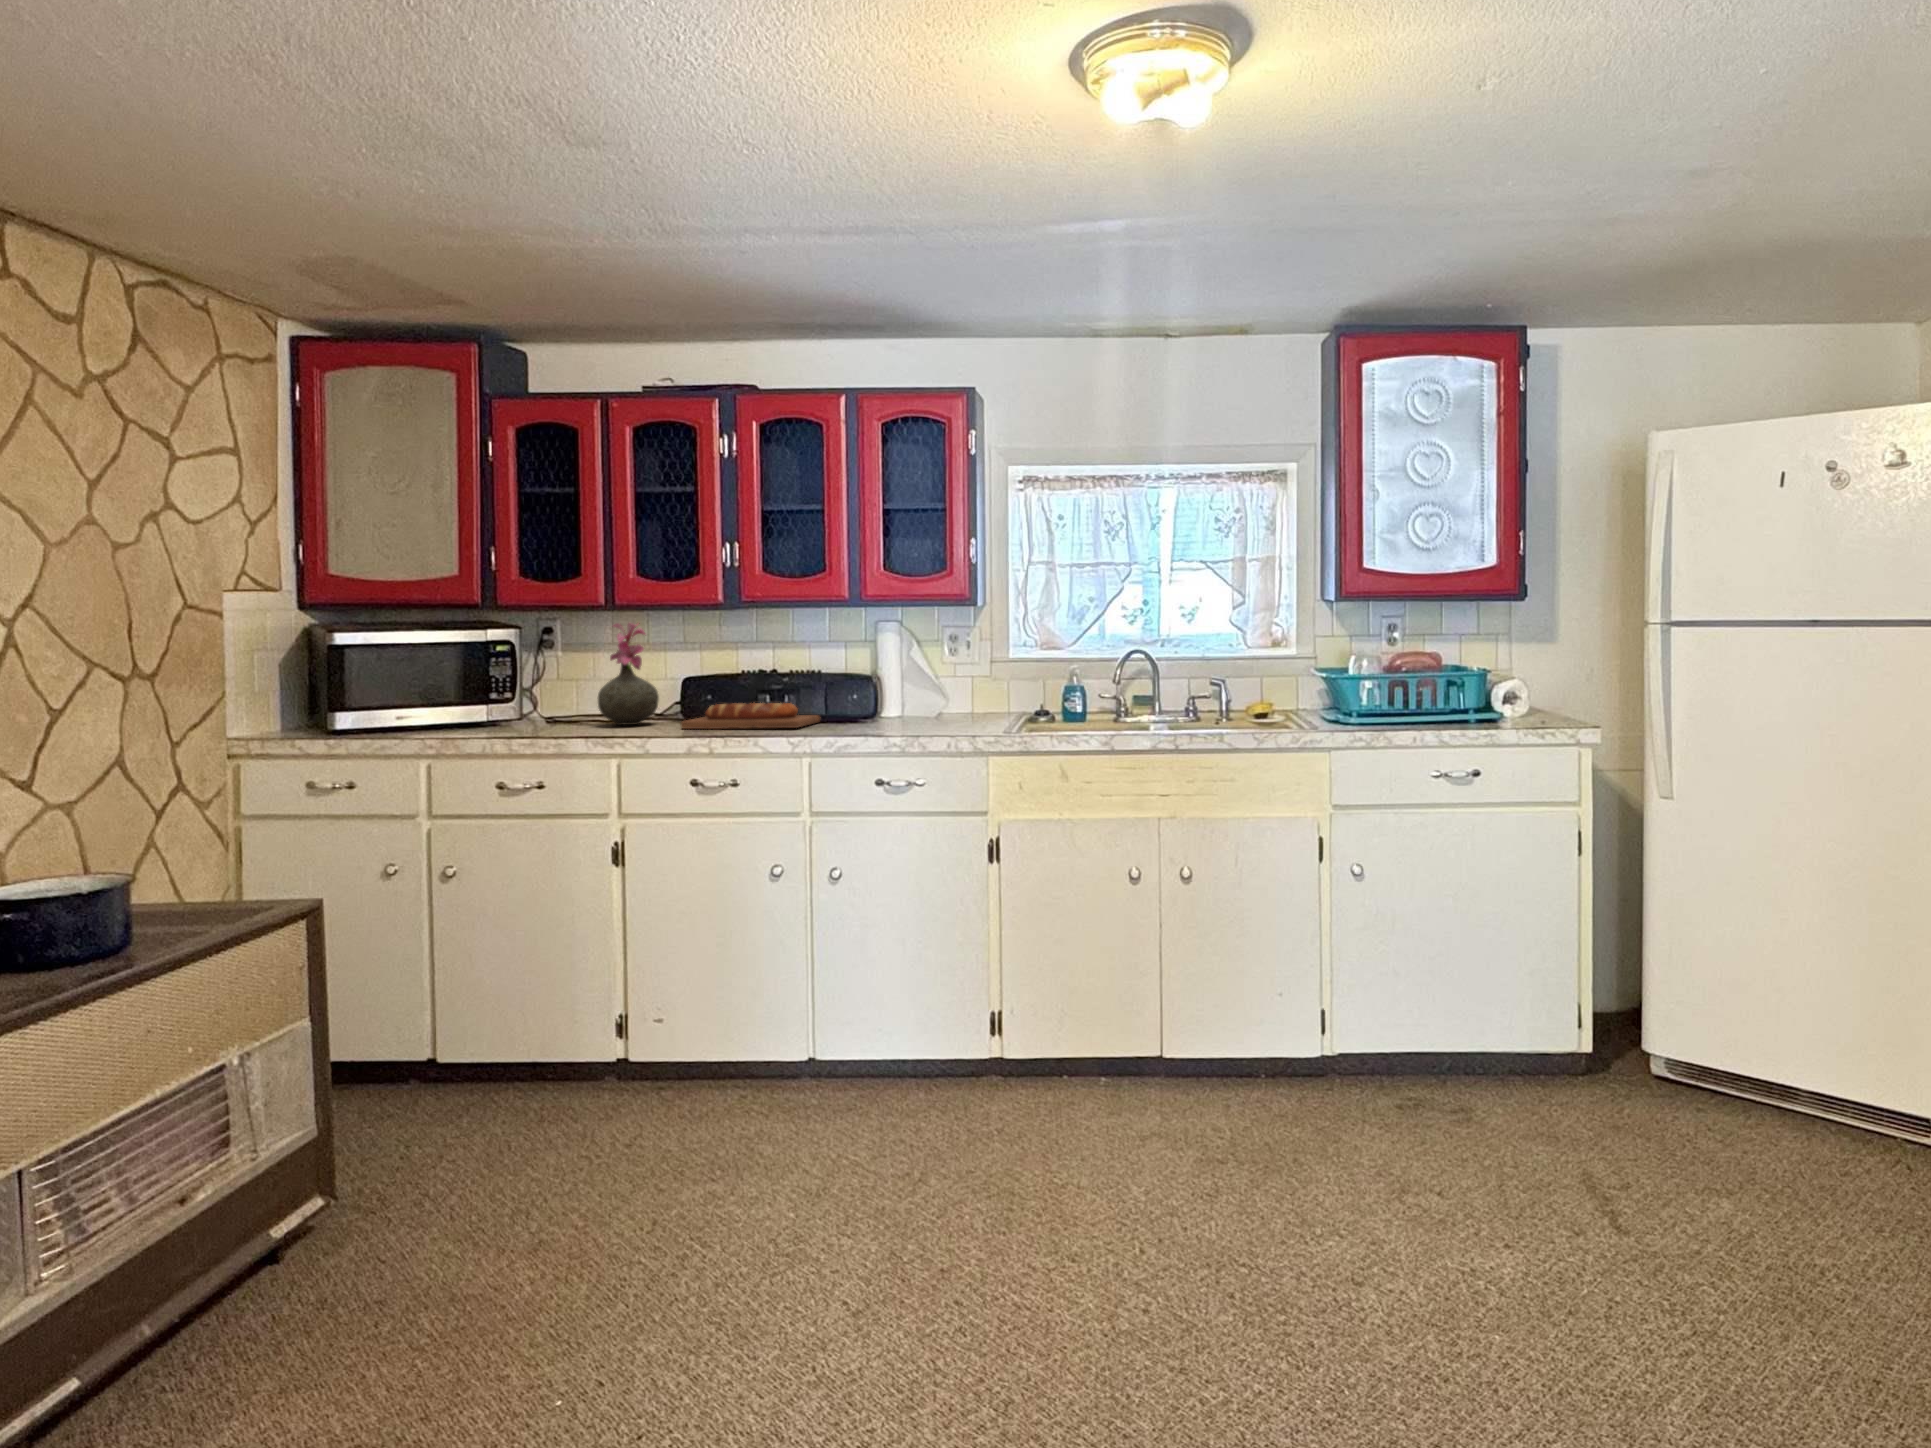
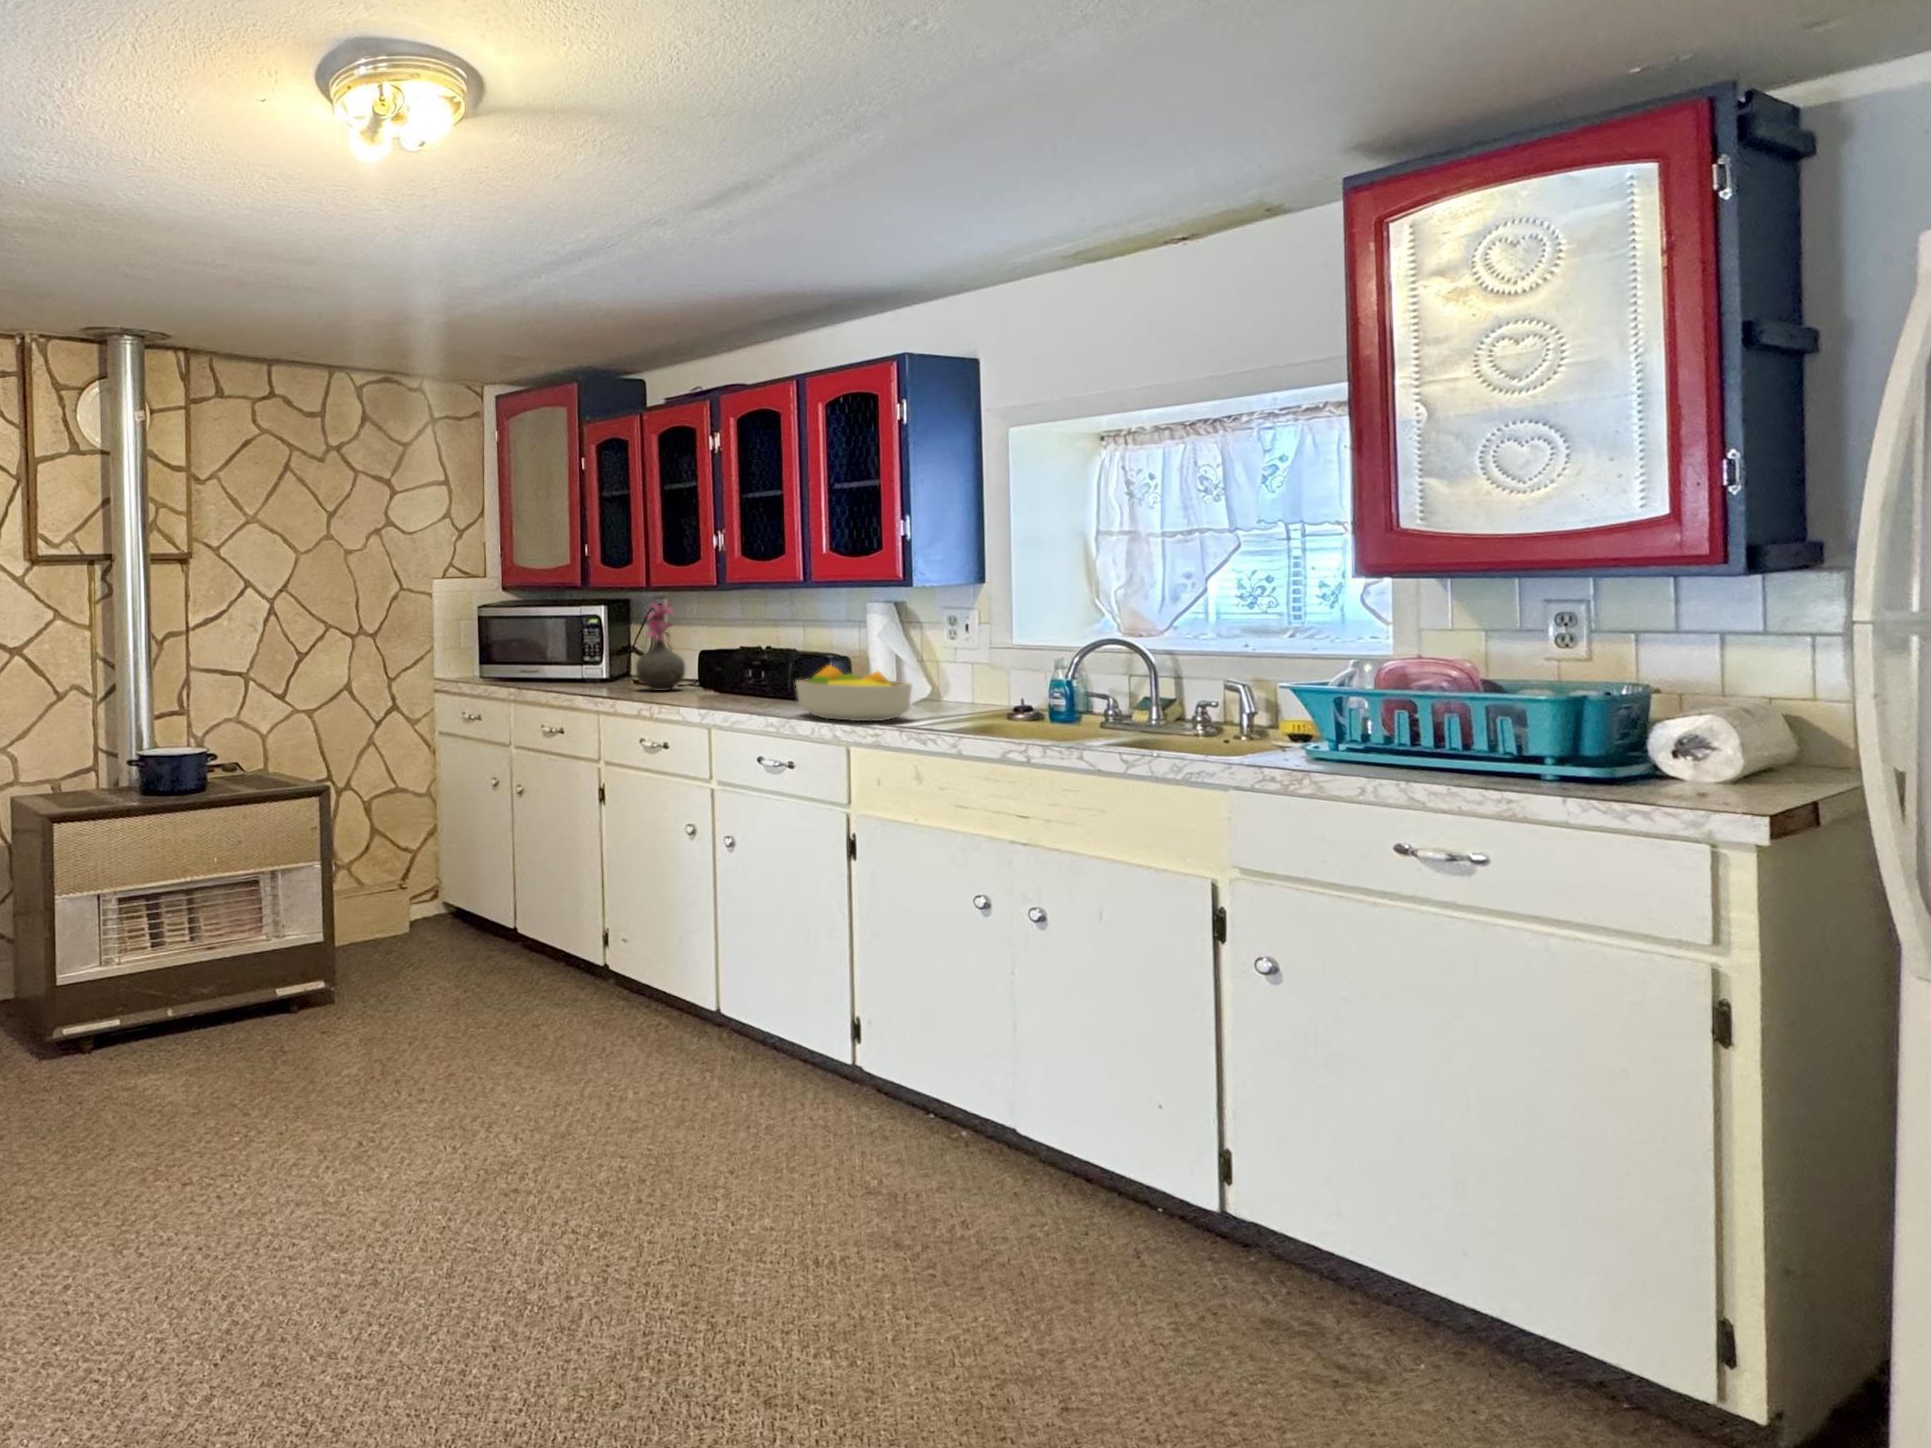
fruit bowl: none [894,680,1012,732] -> present [795,665,912,721]
bread loaf: present [681,703,820,729] -> none [672,677,791,703]

